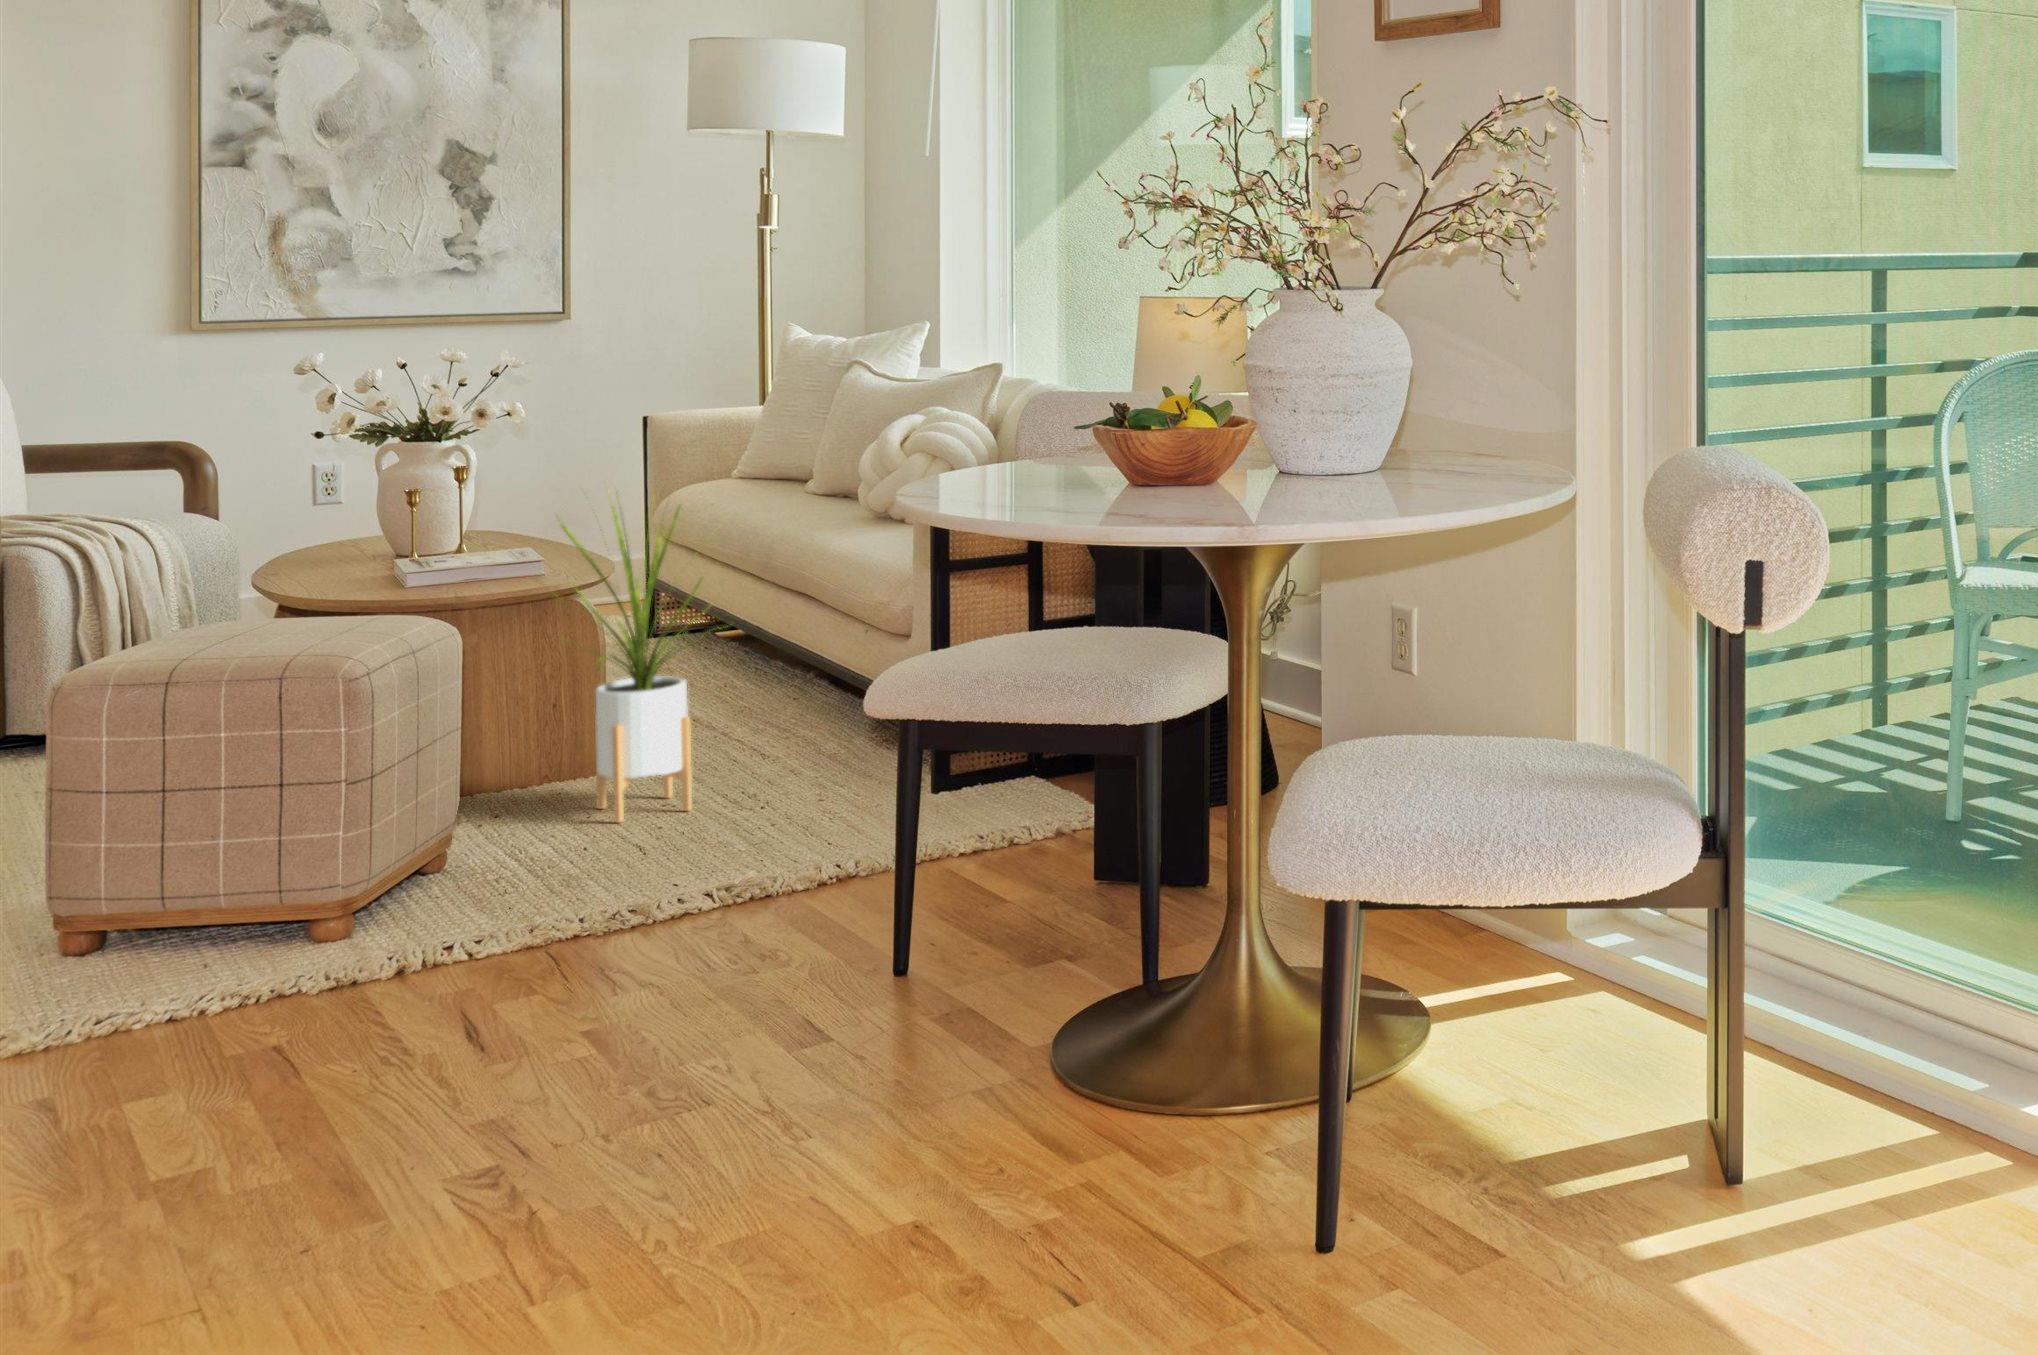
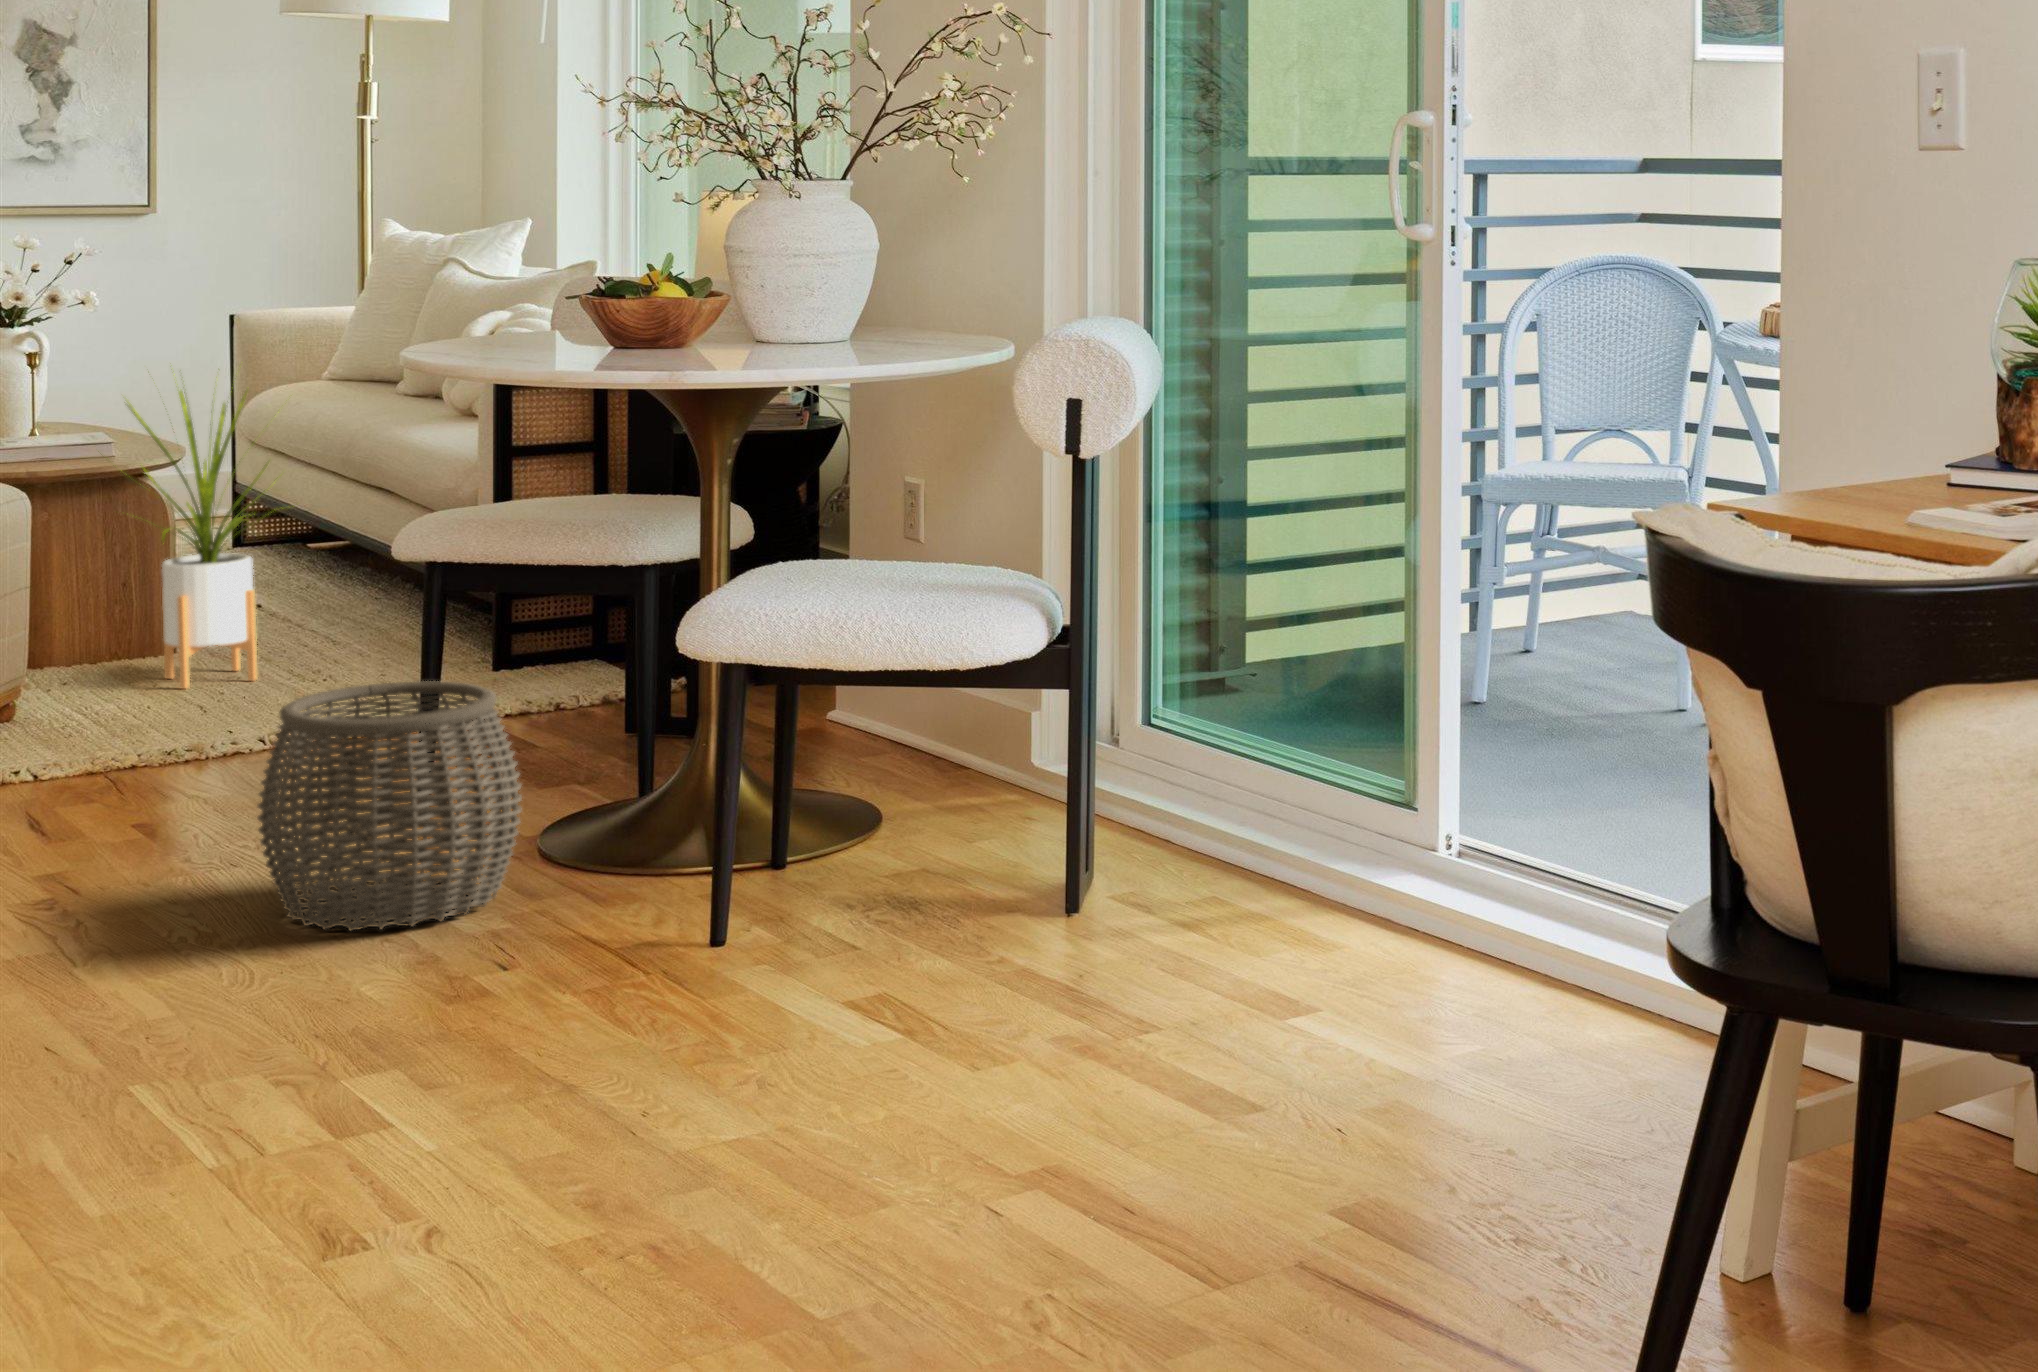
woven basket: none [749,890,1060,1227] -> present [258,681,522,931]

